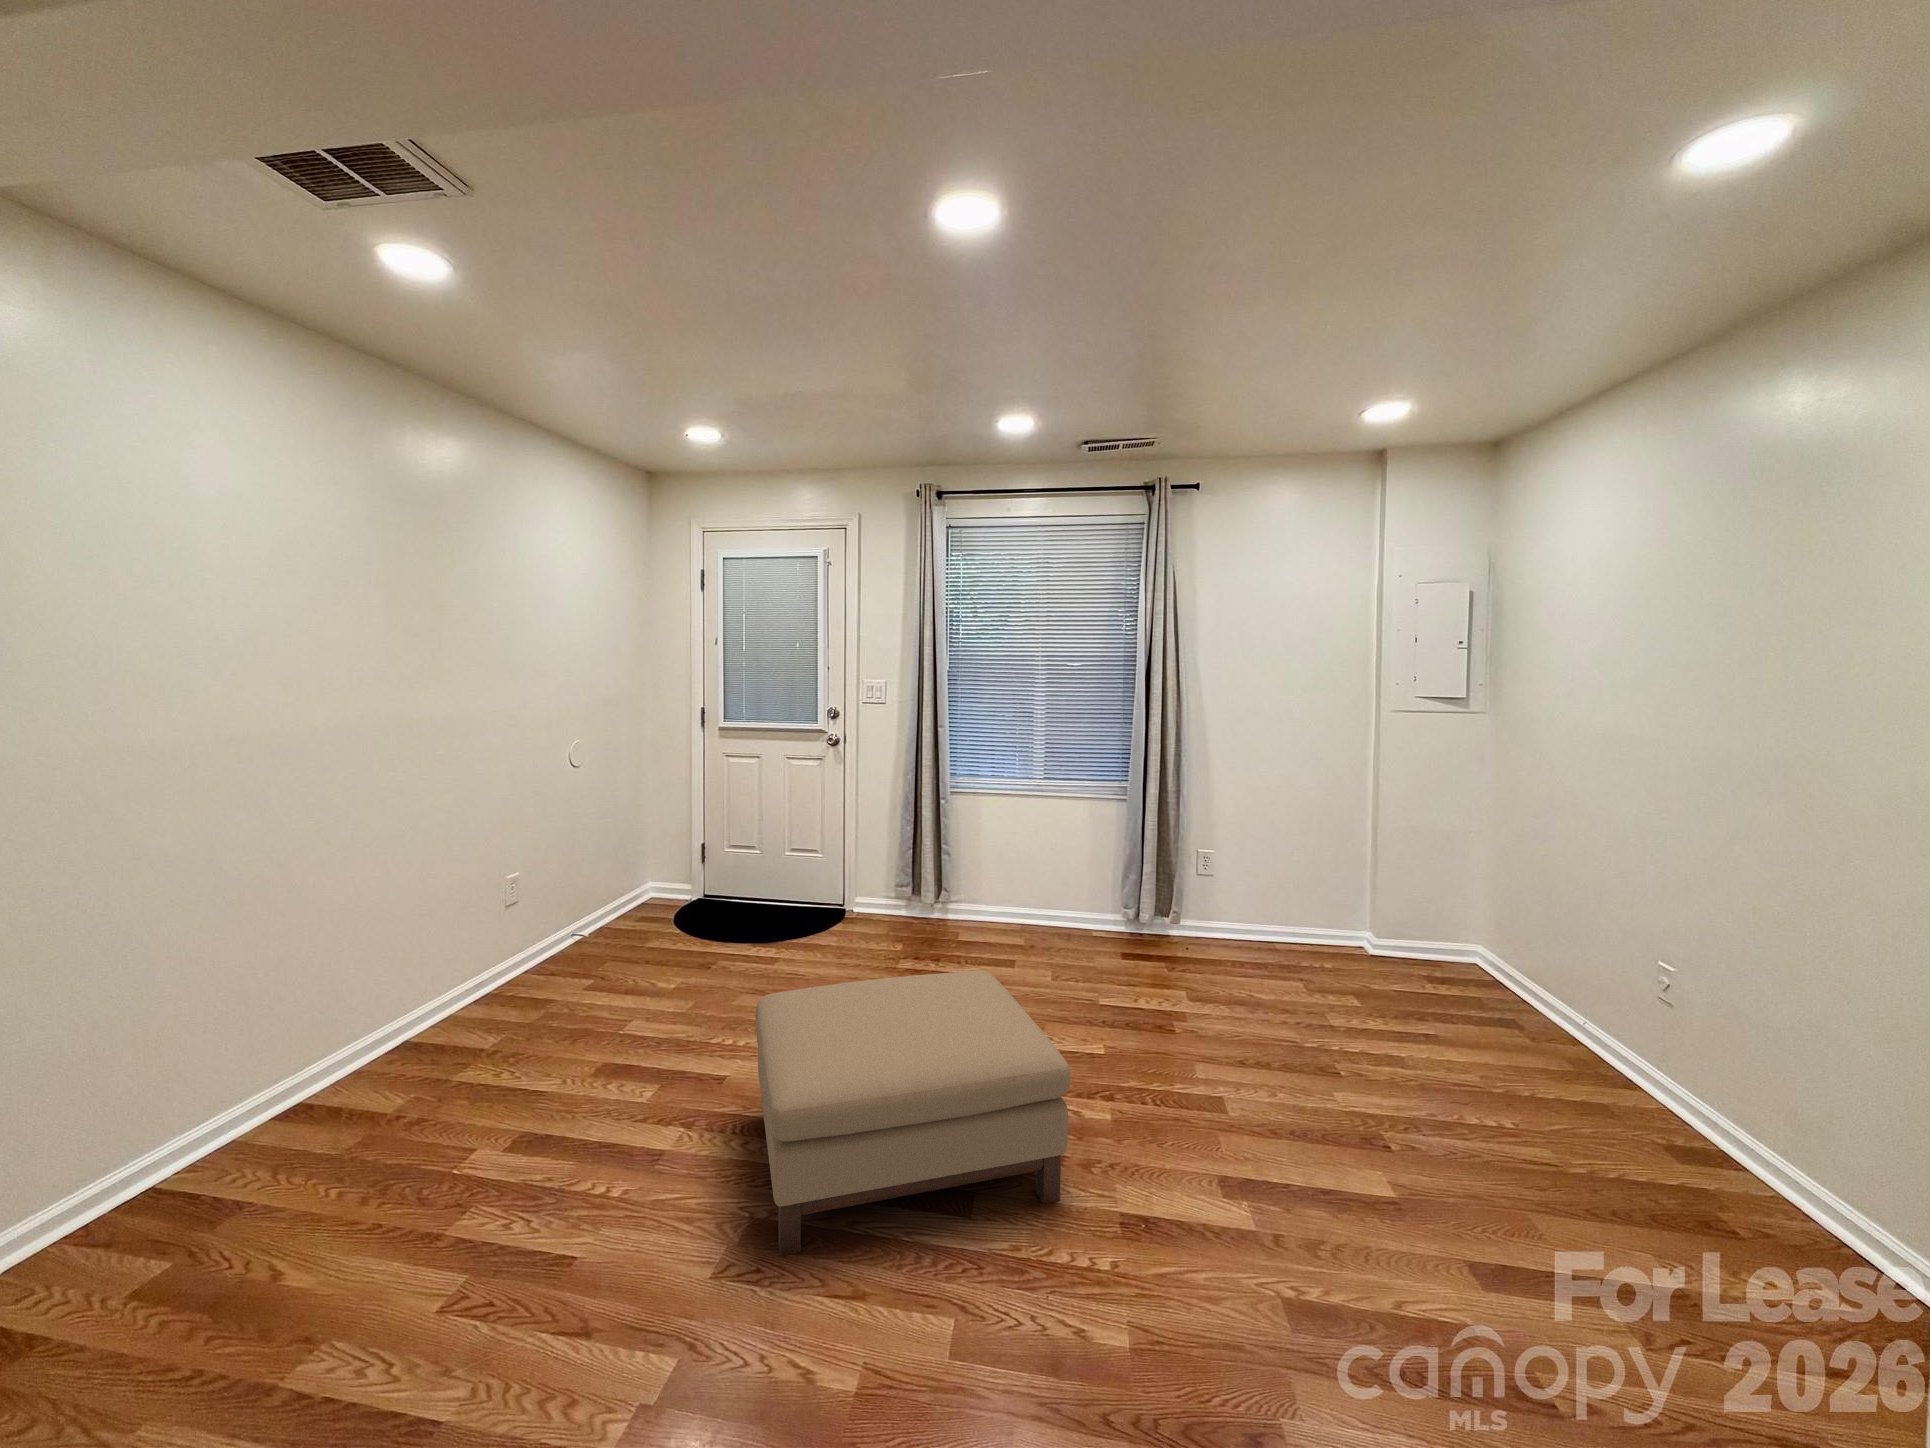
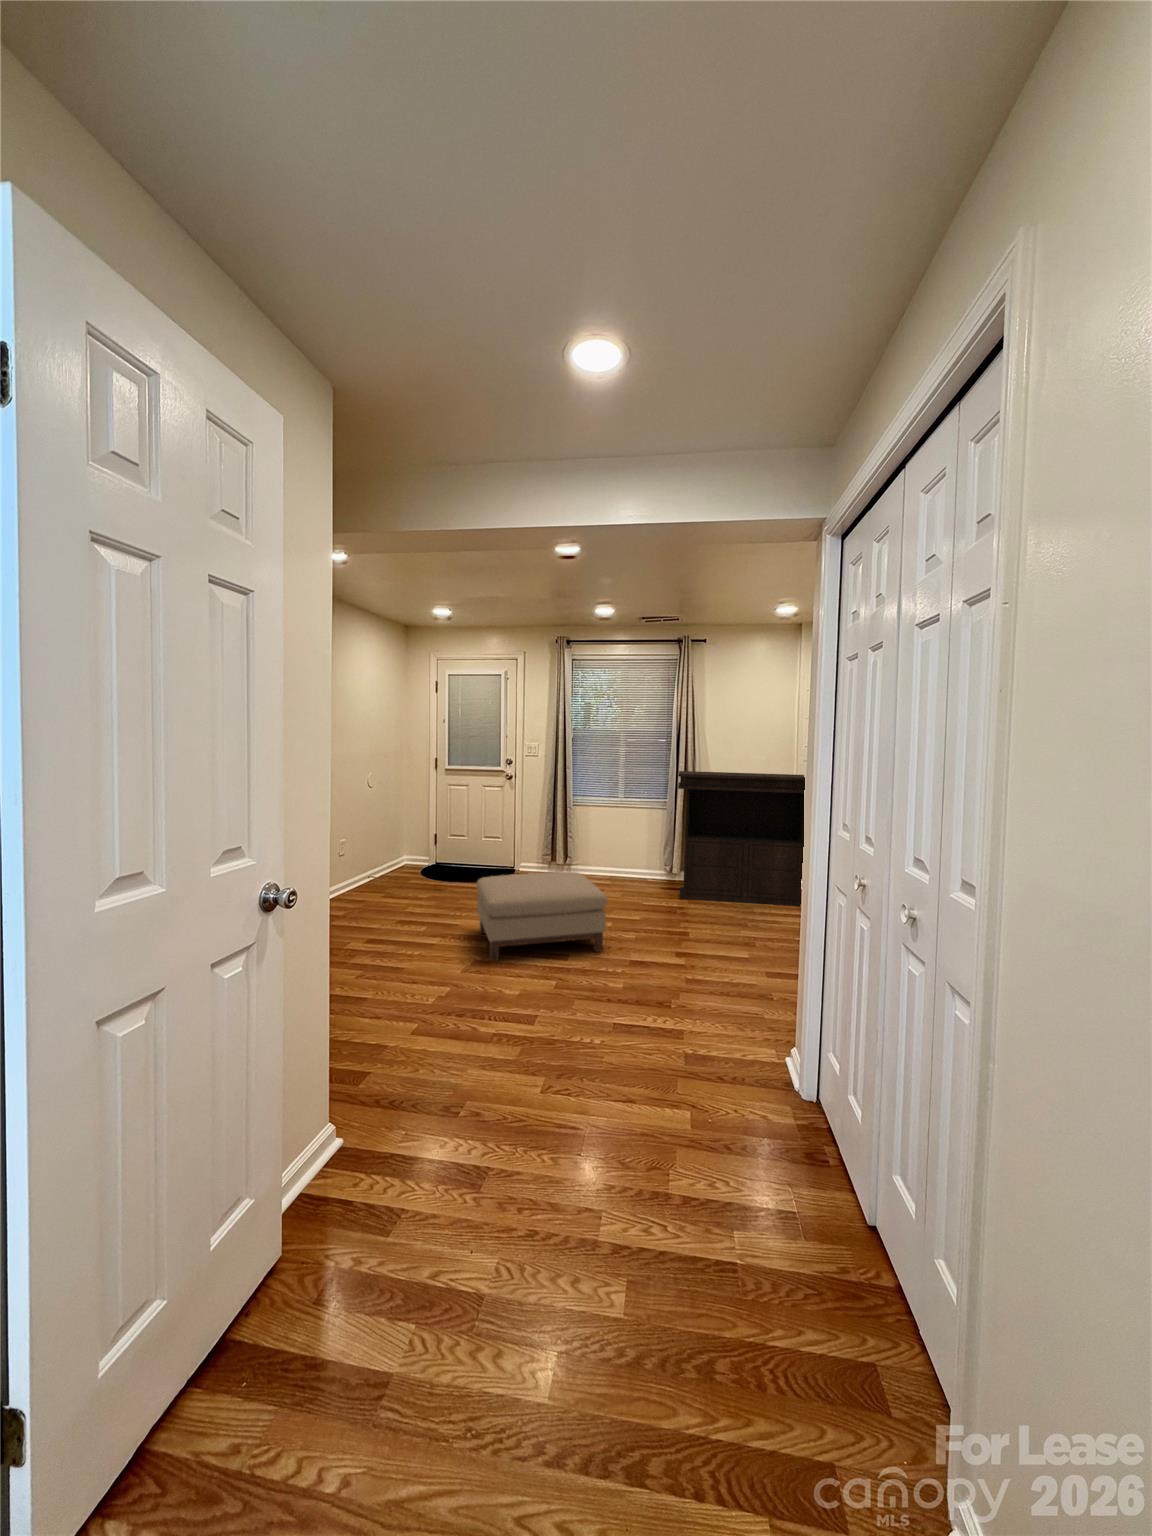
console table: none [1161,733,1469,1015] -> present [678,771,805,907]

